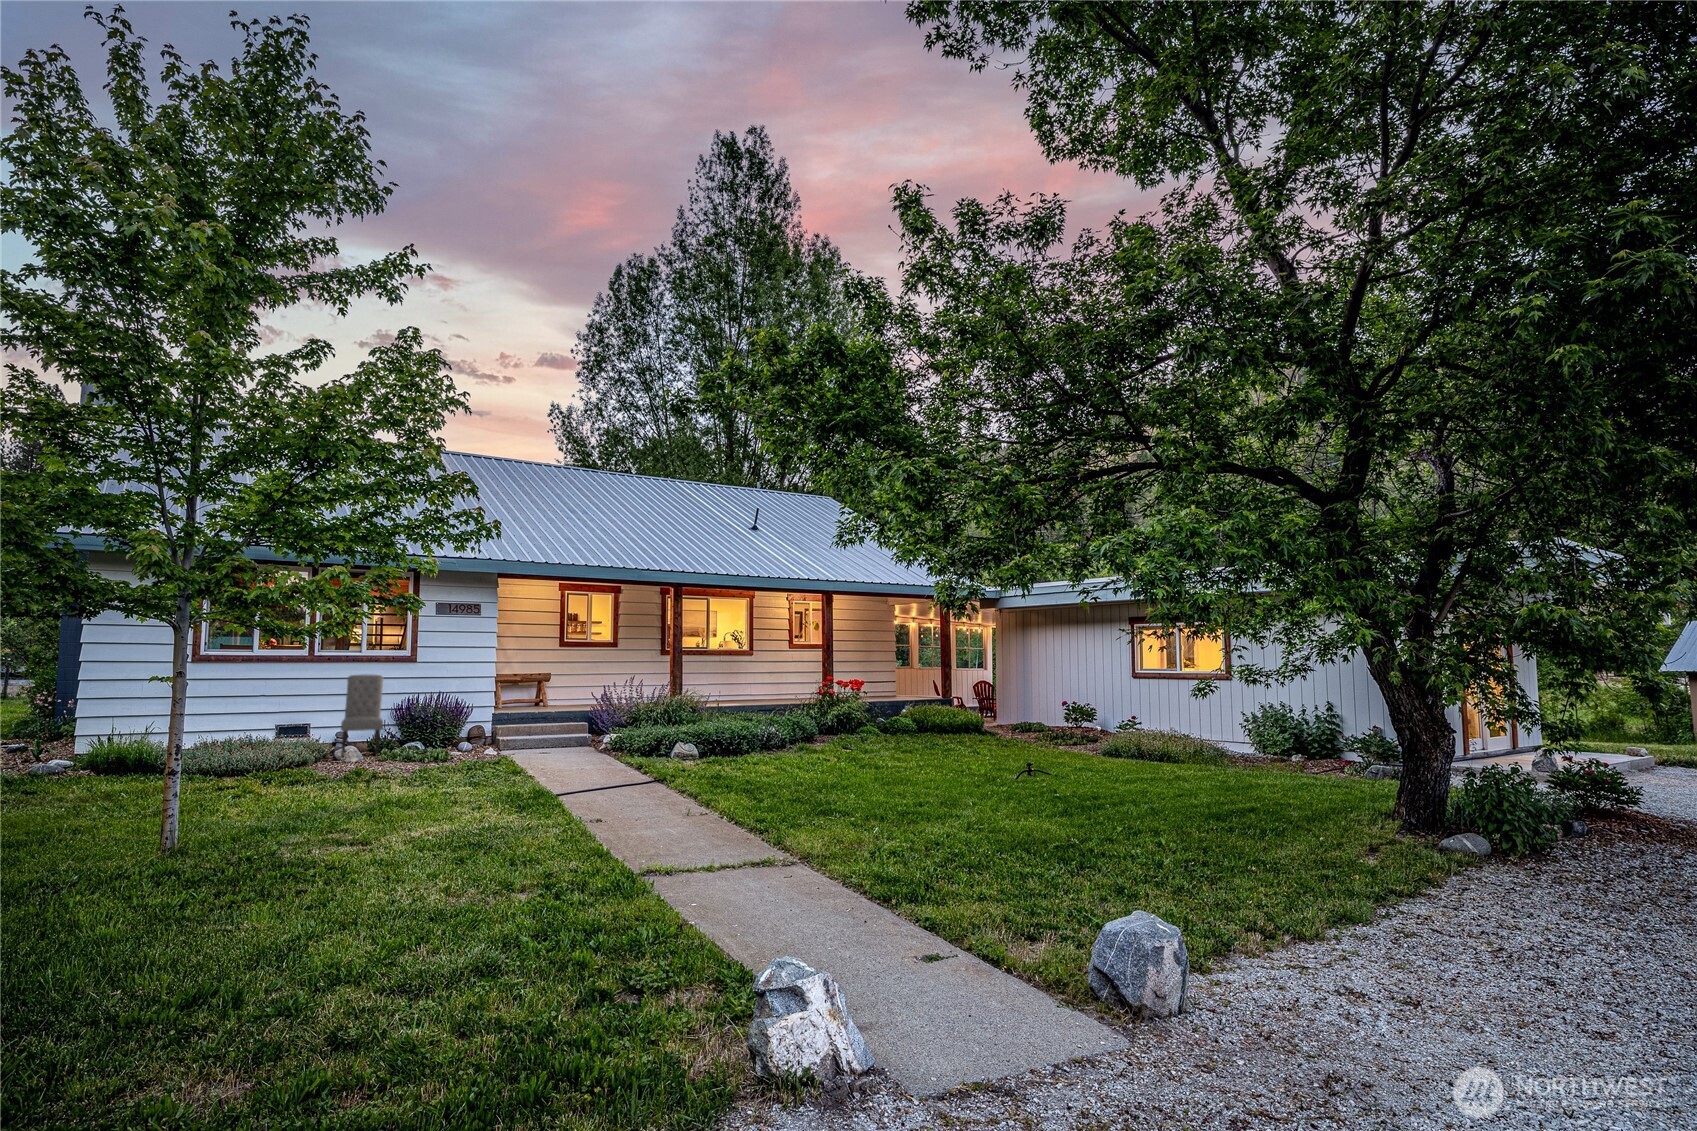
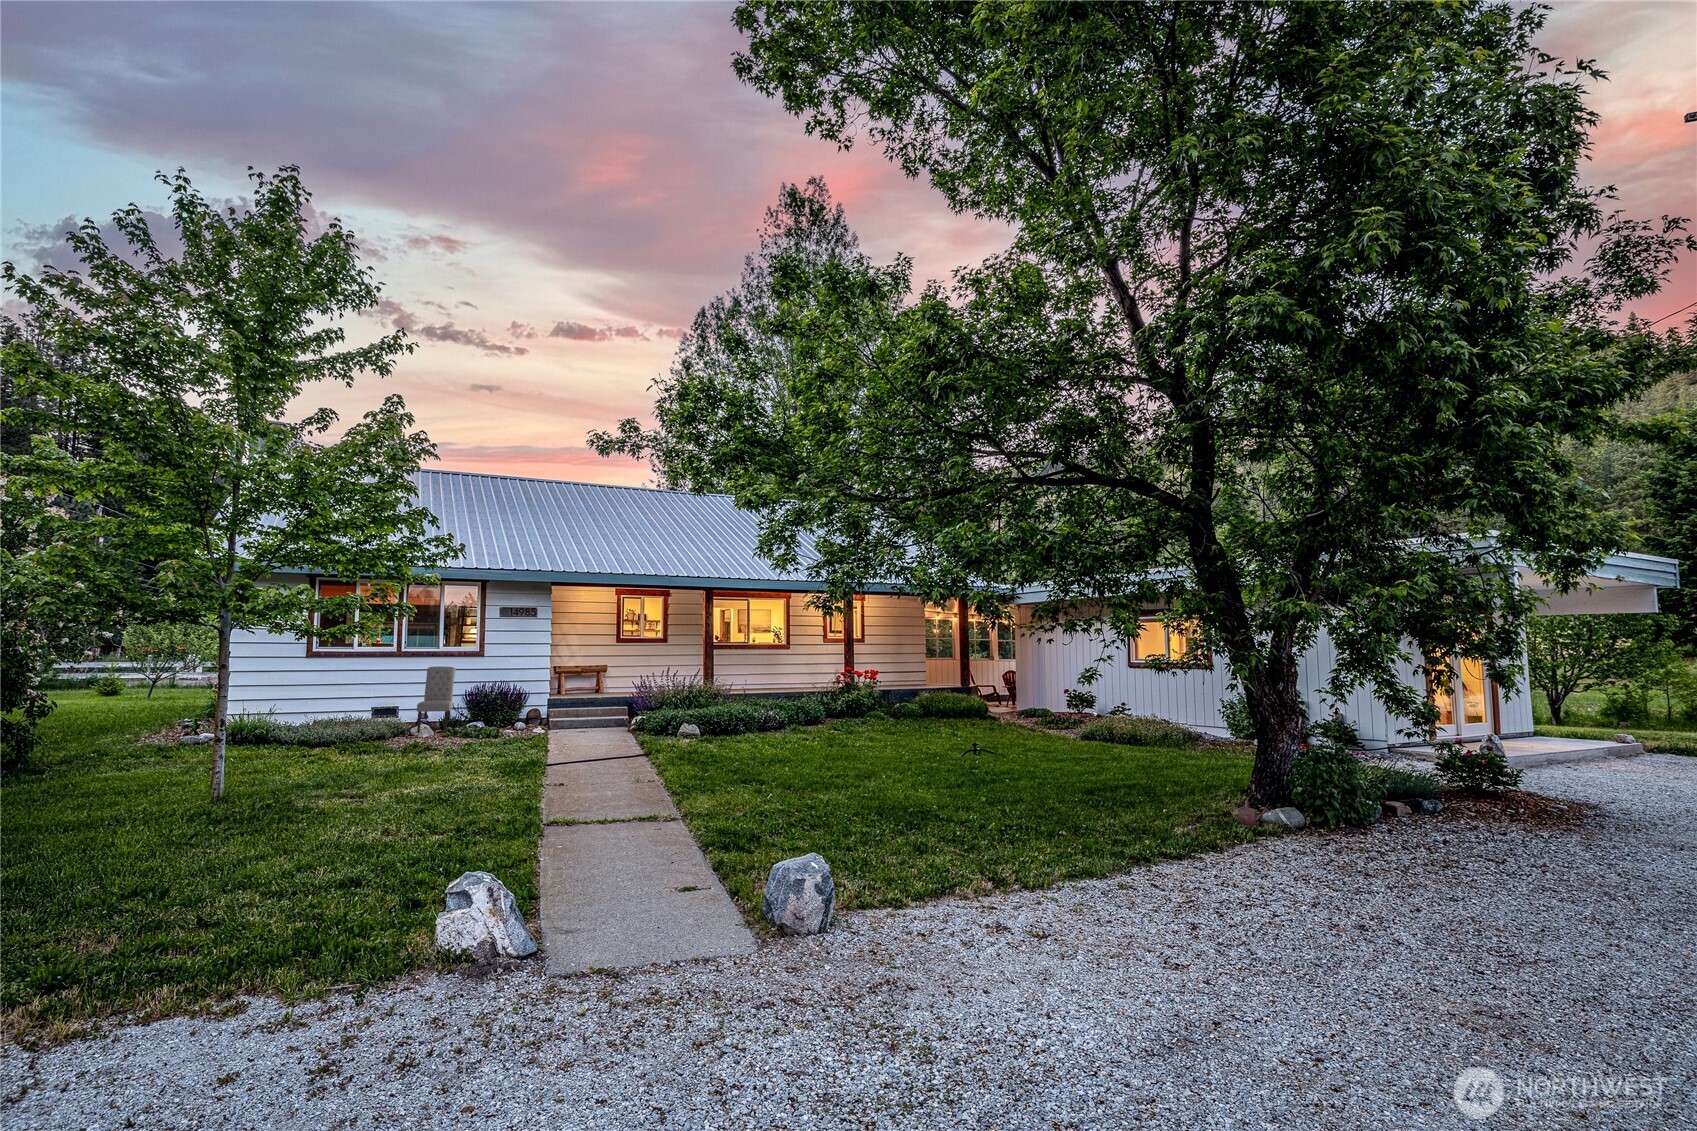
watering can: none [1359,815,1402,840] -> present [1231,800,1270,825]

